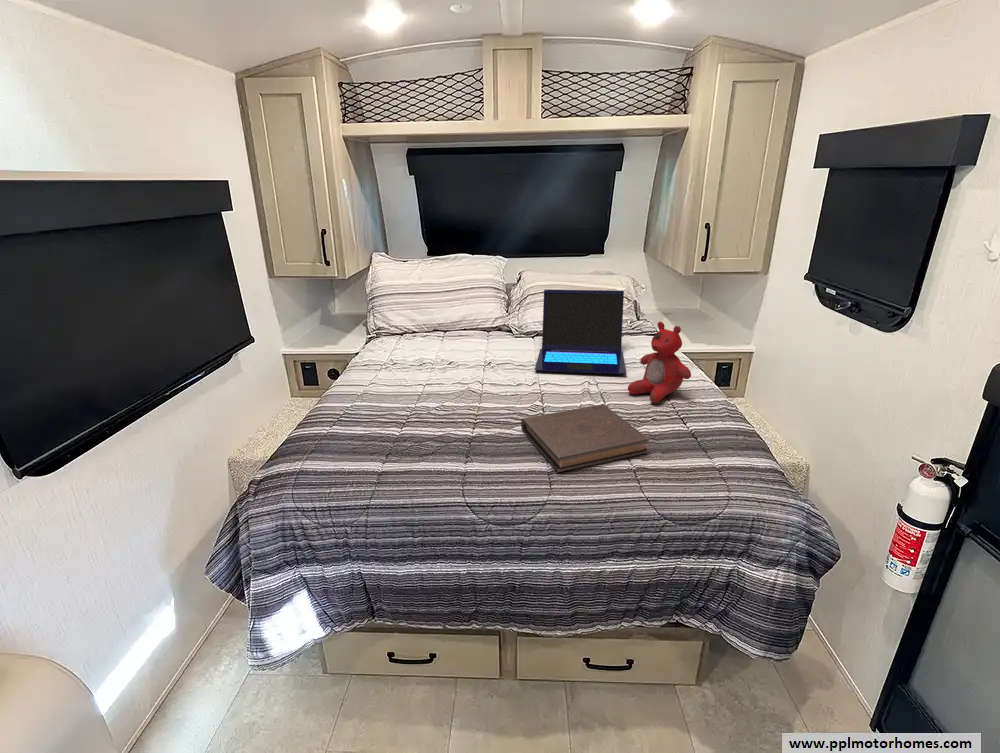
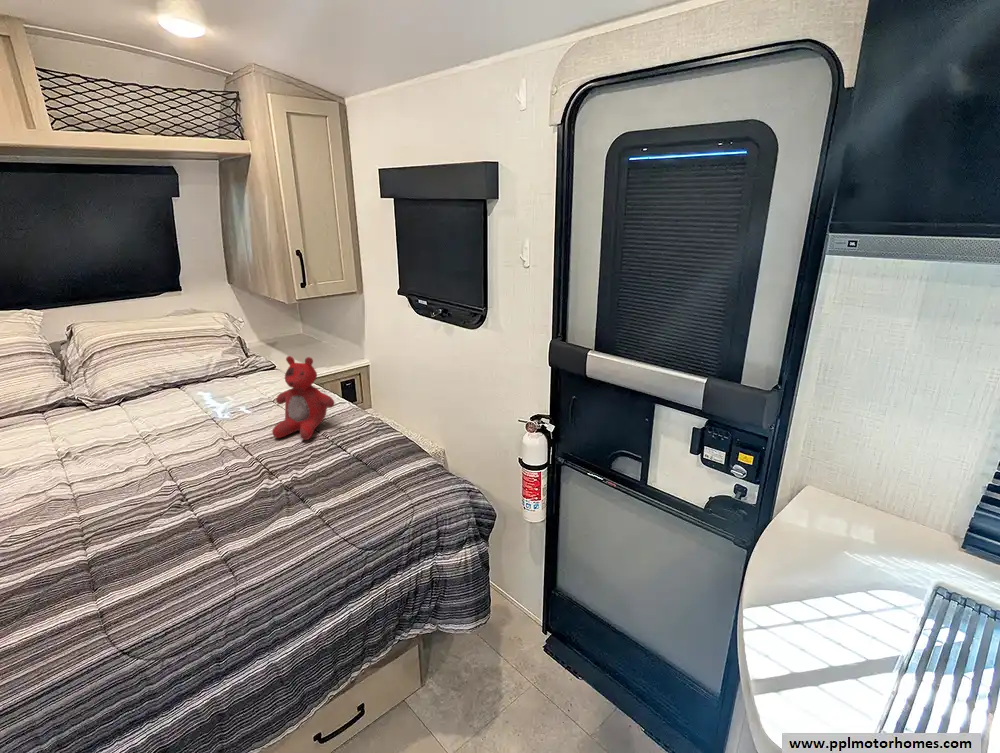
laptop: present [535,290,626,375] -> none [123,330,263,446]
book: present [521,404,649,472] -> none [158,459,324,554]

